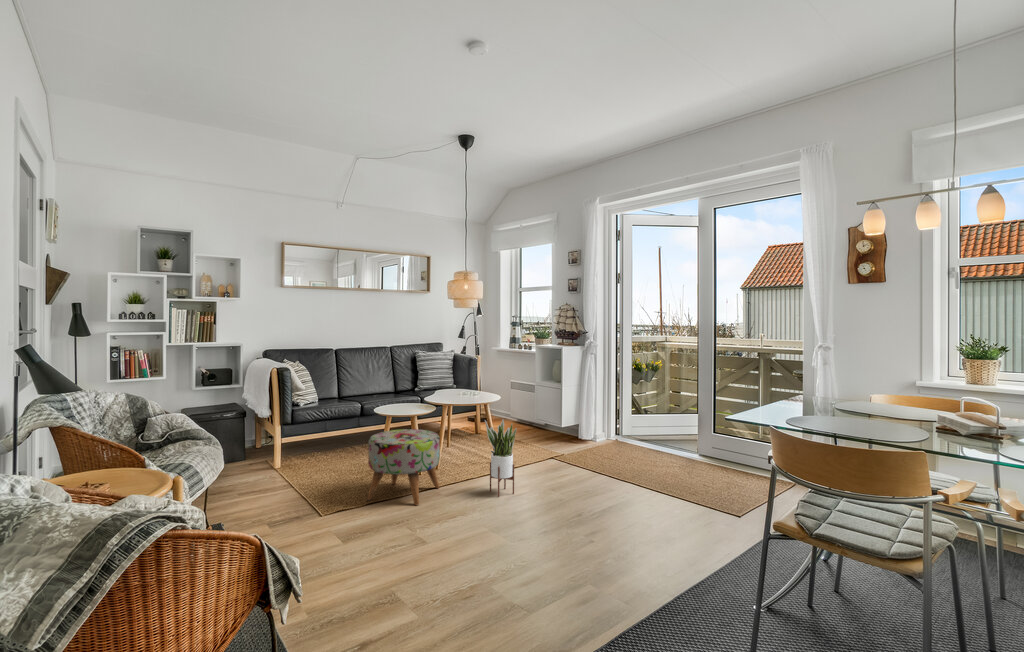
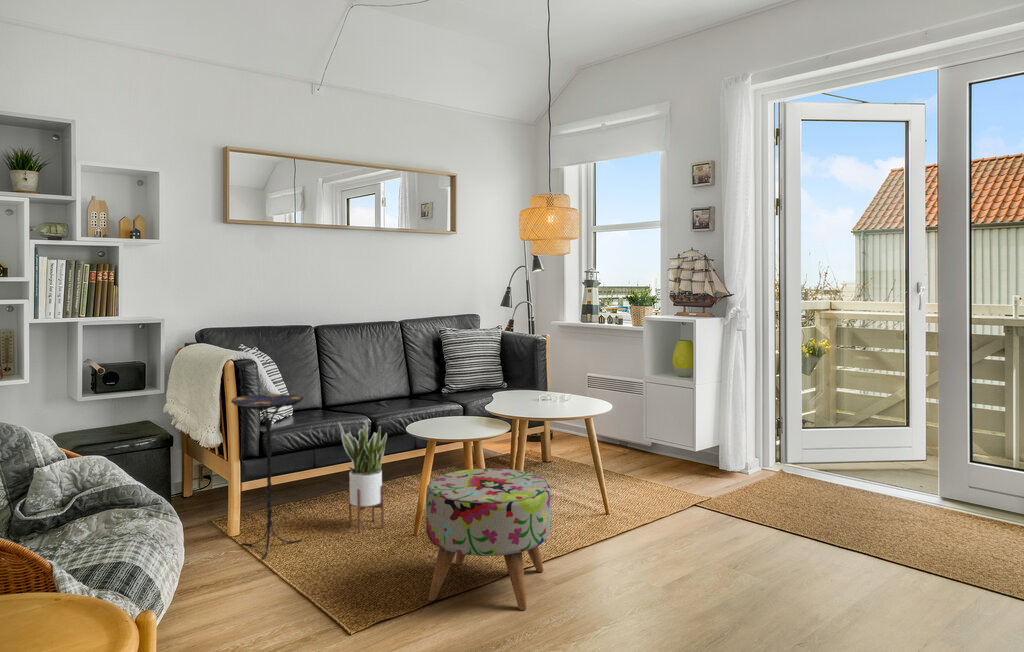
side table: none [270,387,313,480] -> present [231,394,303,558]
potted plant: present [485,420,517,497] -> present [339,421,387,533]

